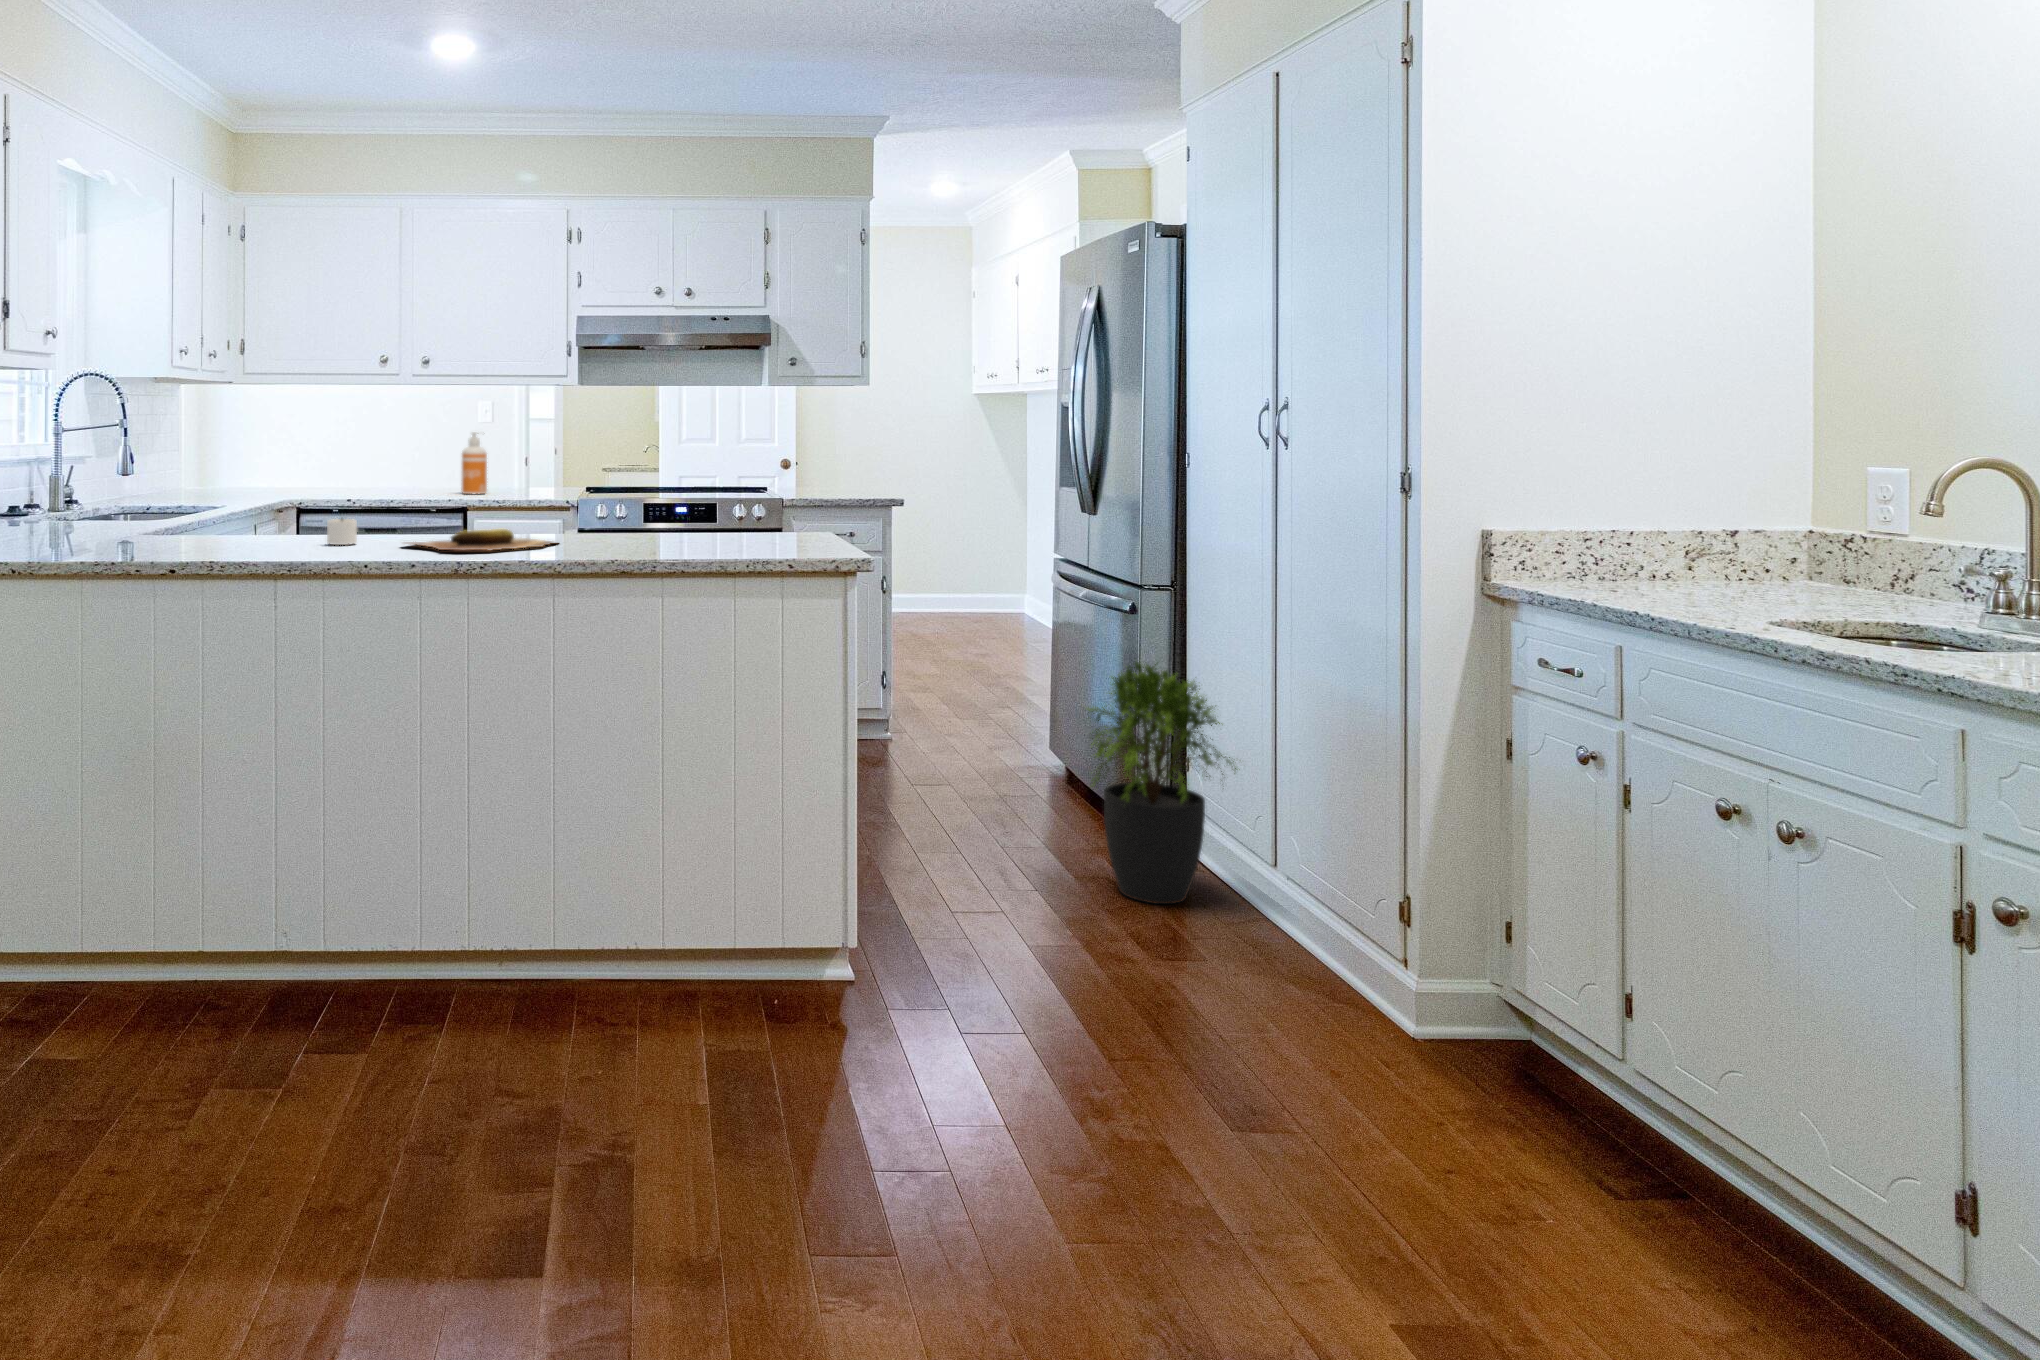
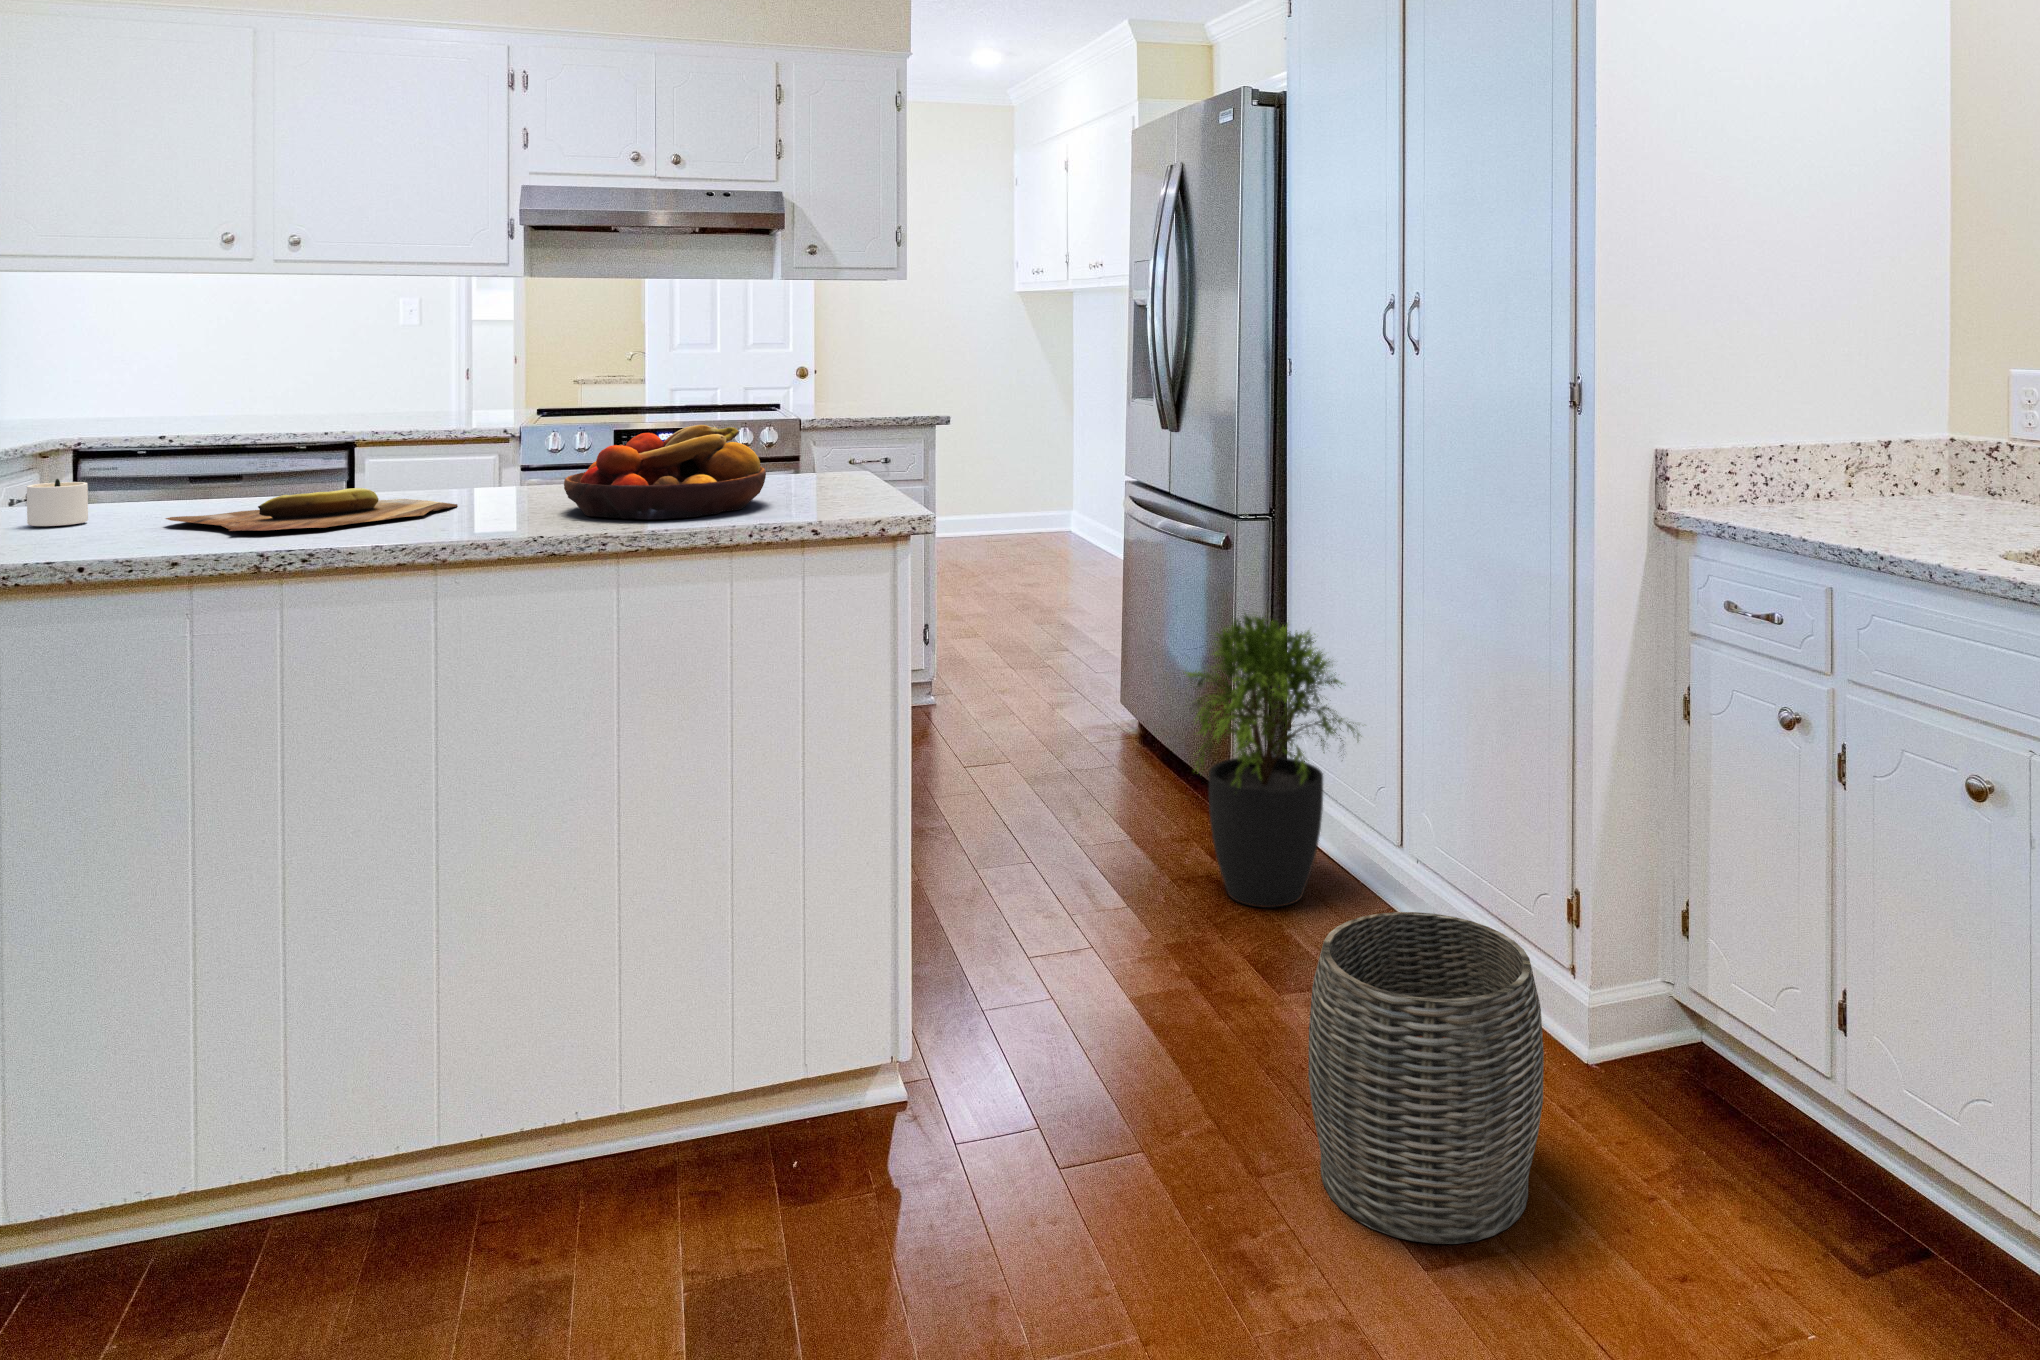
soap dispenser: present [461,432,487,494] -> none [358,338,396,422]
fruit bowl: none [627,493,757,554] -> present [564,425,766,519]
woven basket: none [1148,880,1339,1117] -> present [1309,912,1544,1244]

